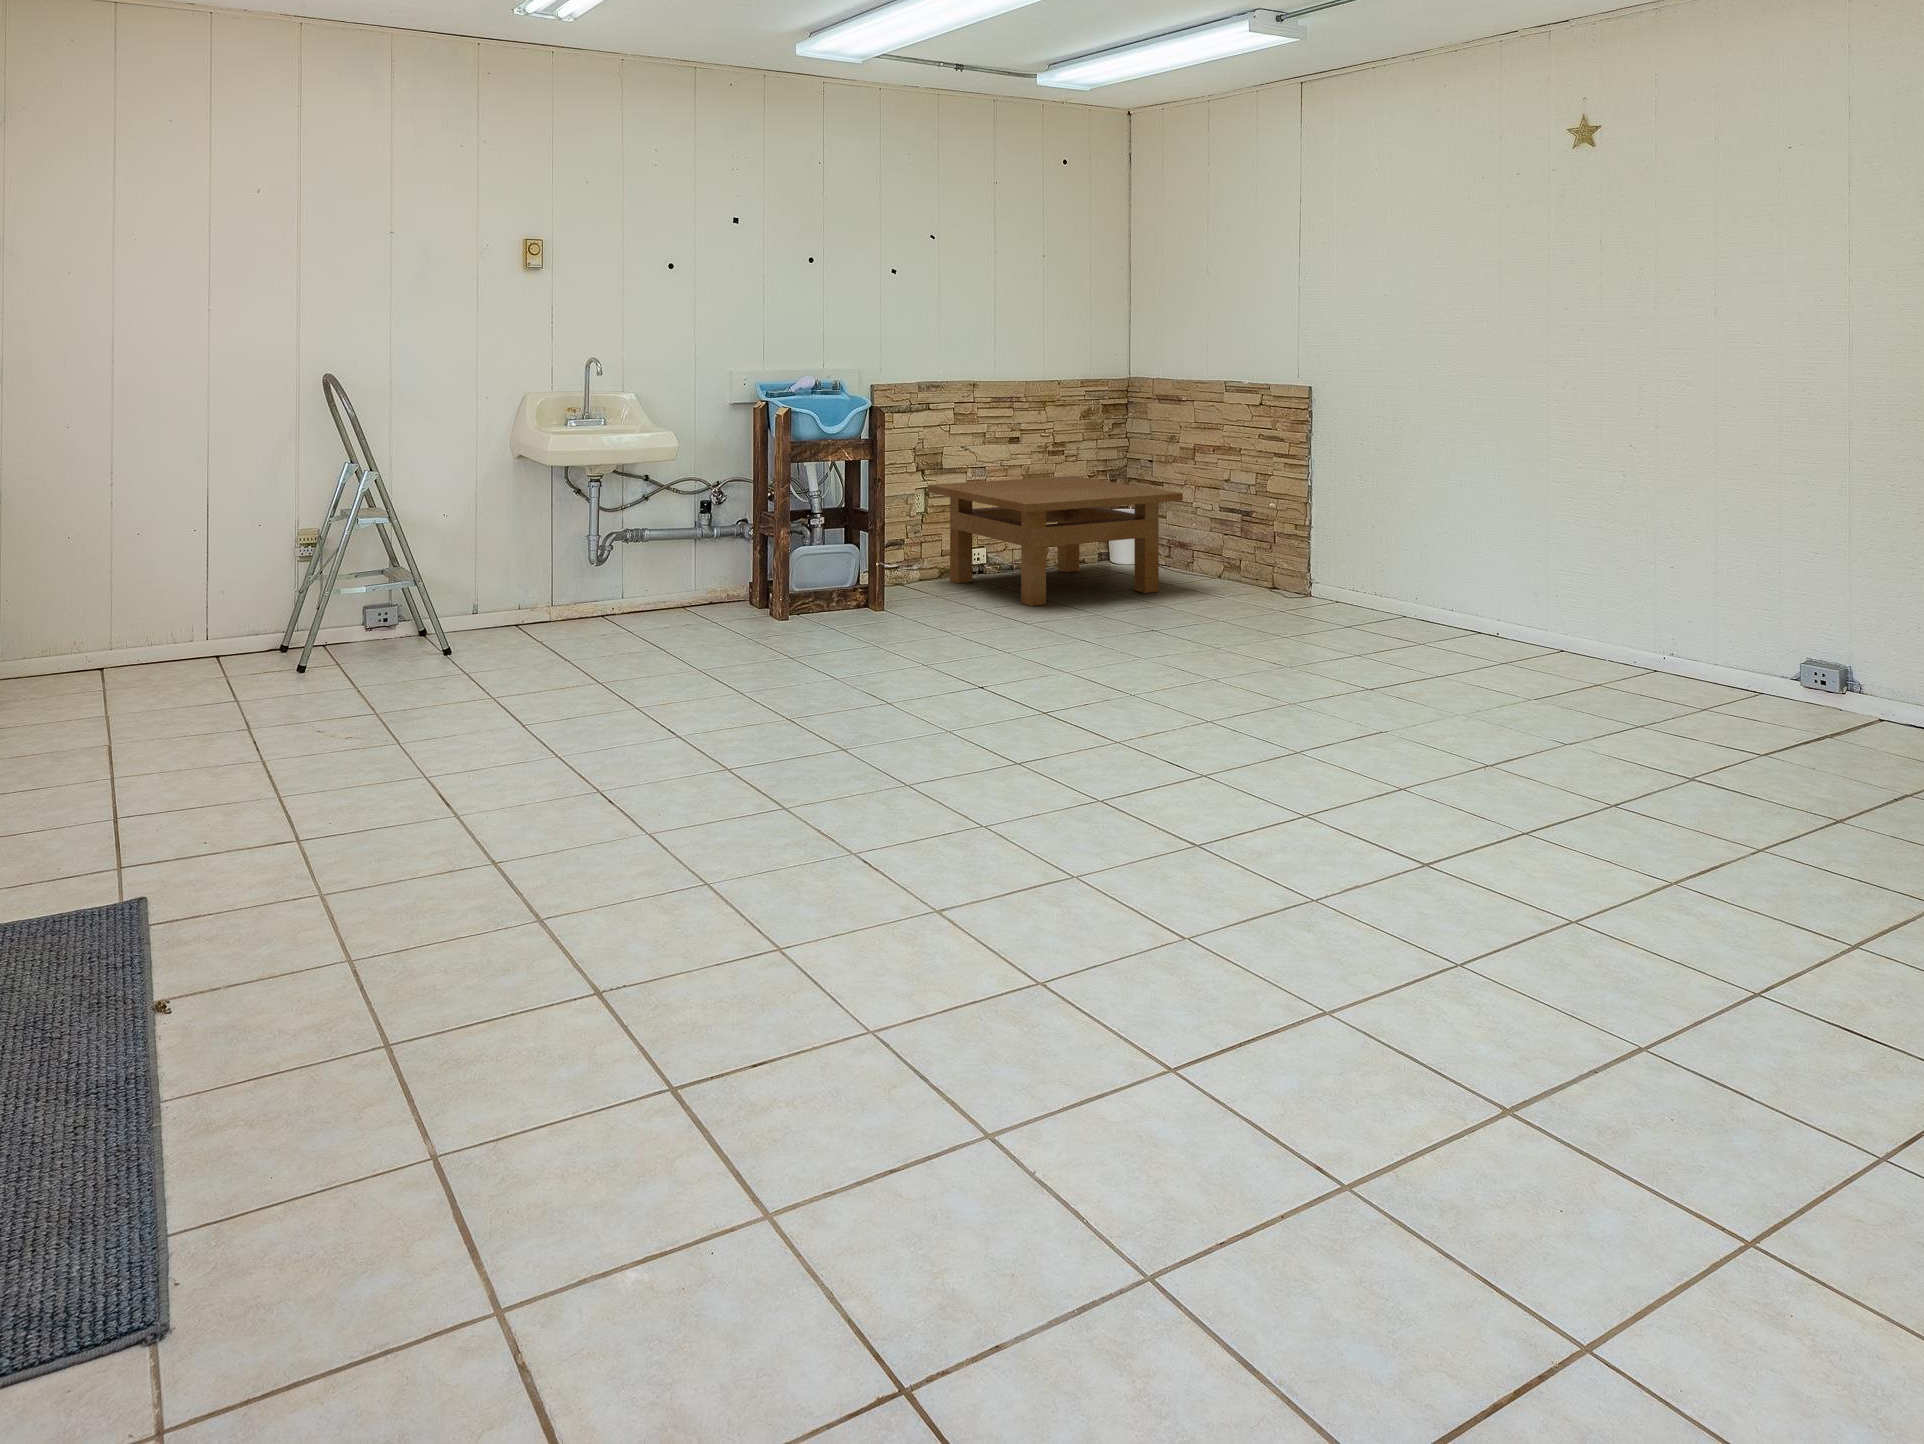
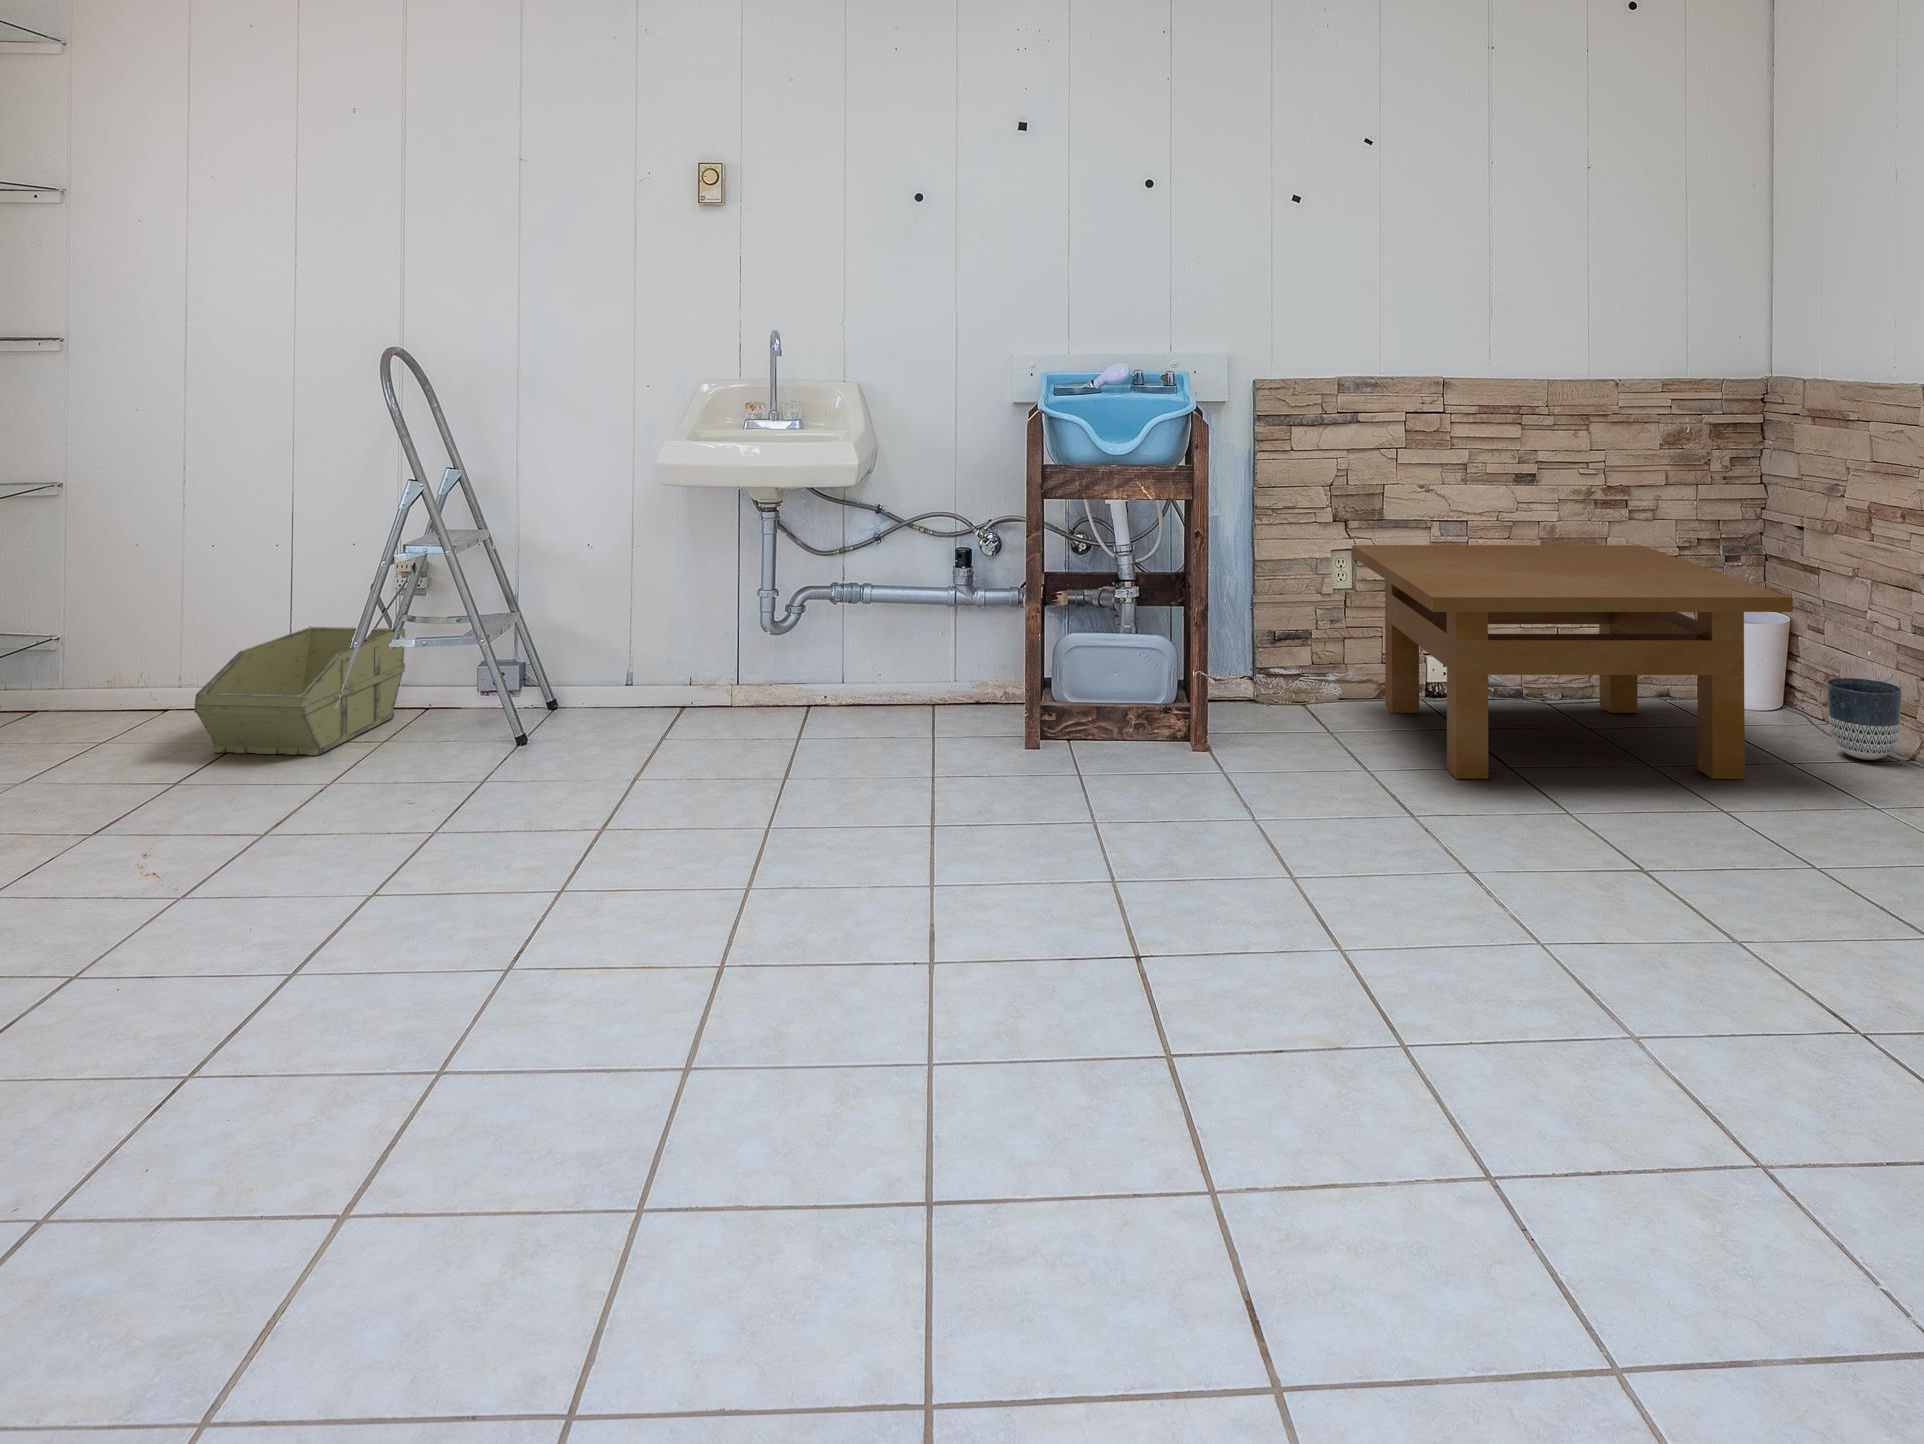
planter: none [1182,538,1217,578] -> present [1827,678,1902,760]
storage bin: none [217,586,313,684] -> present [195,627,405,755]

